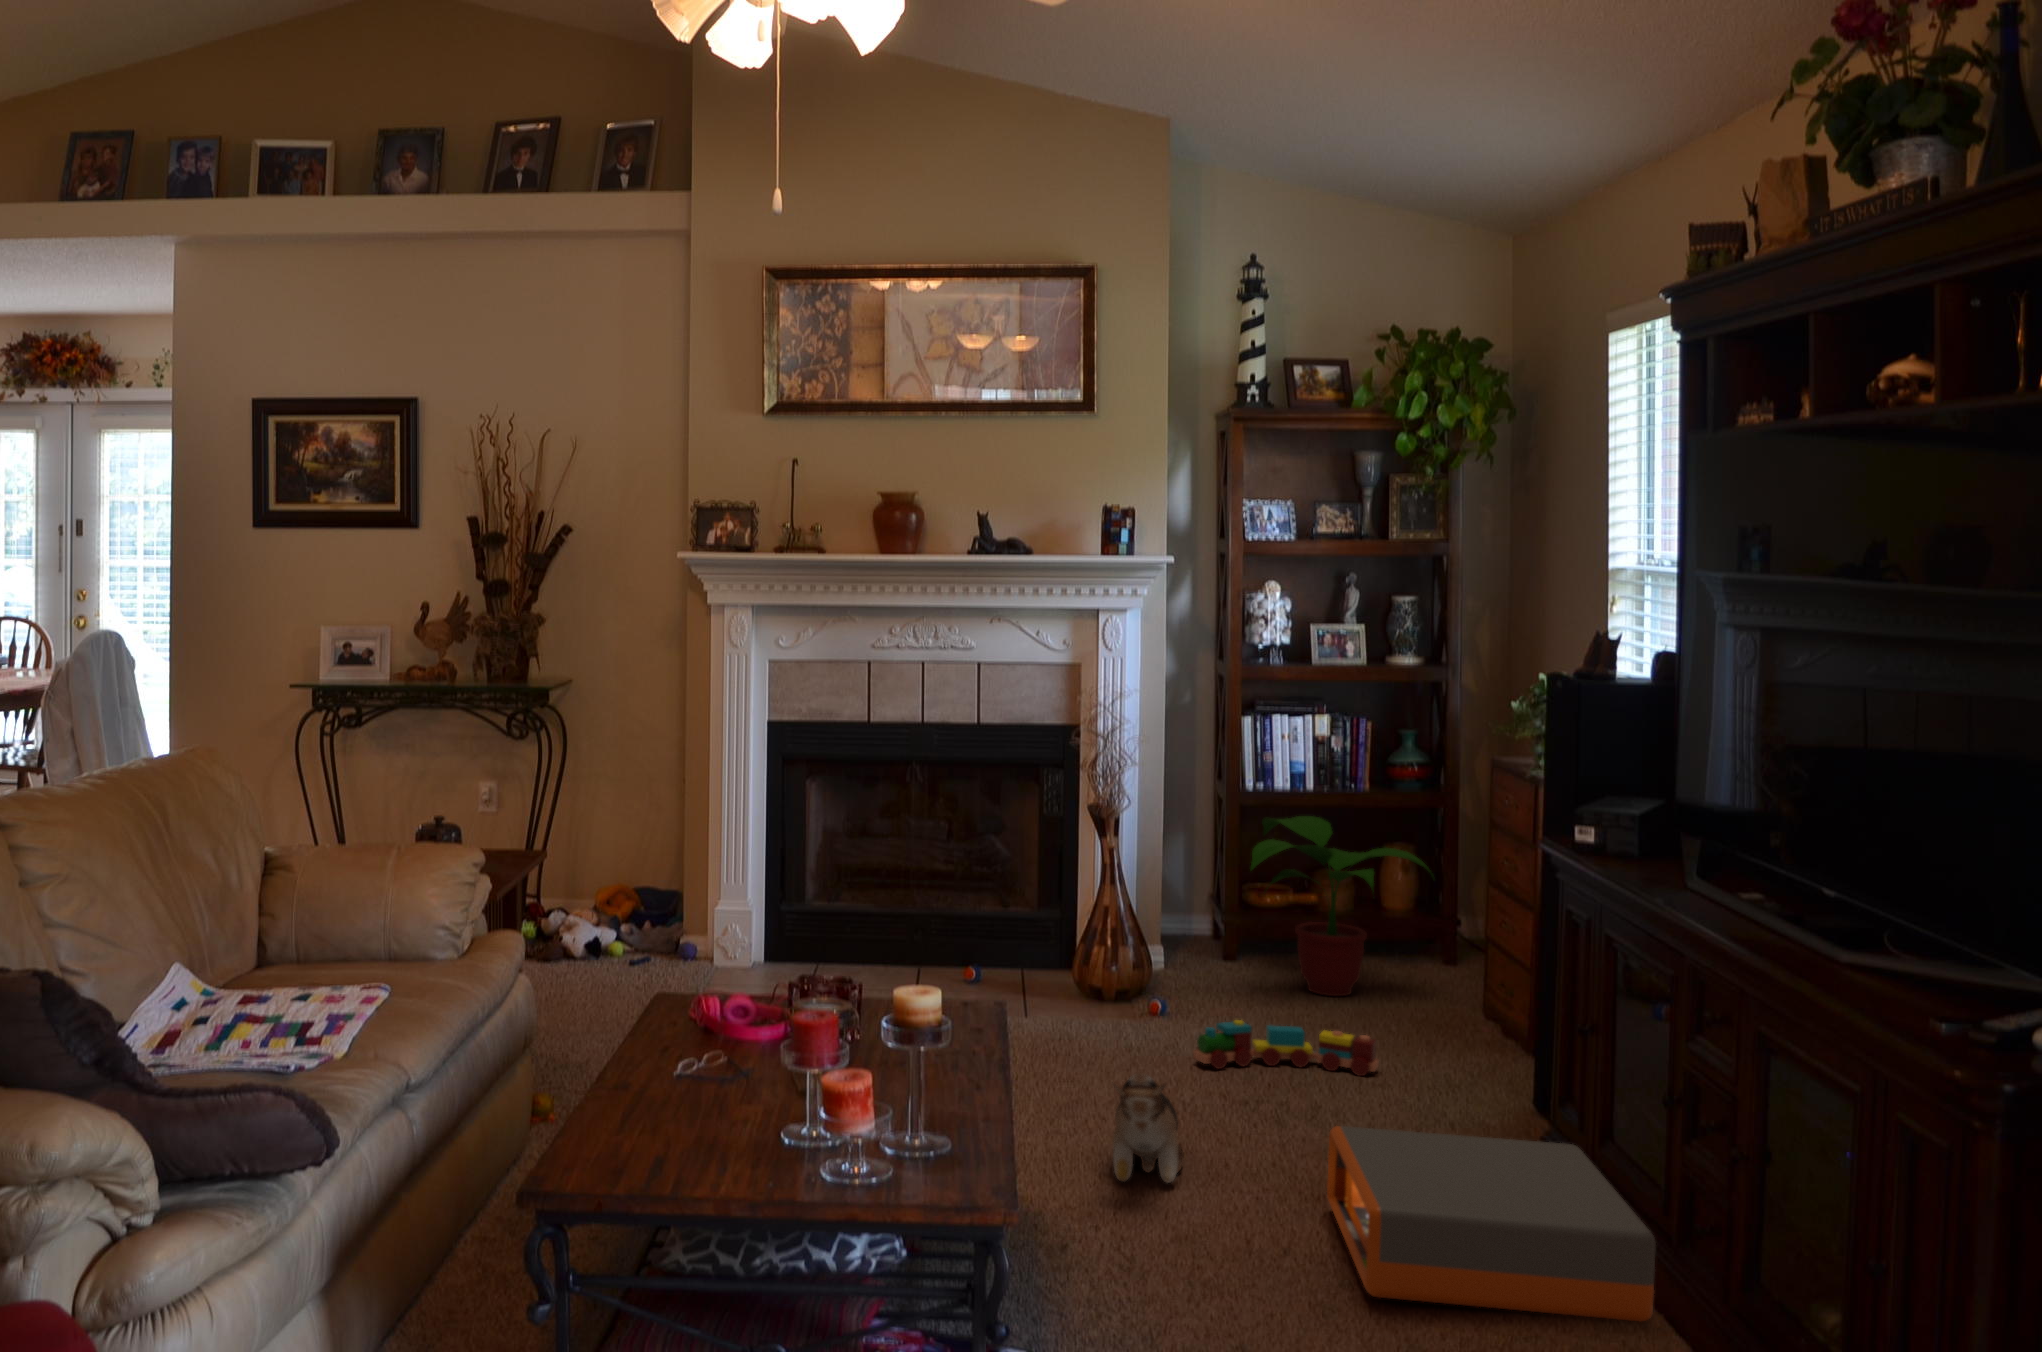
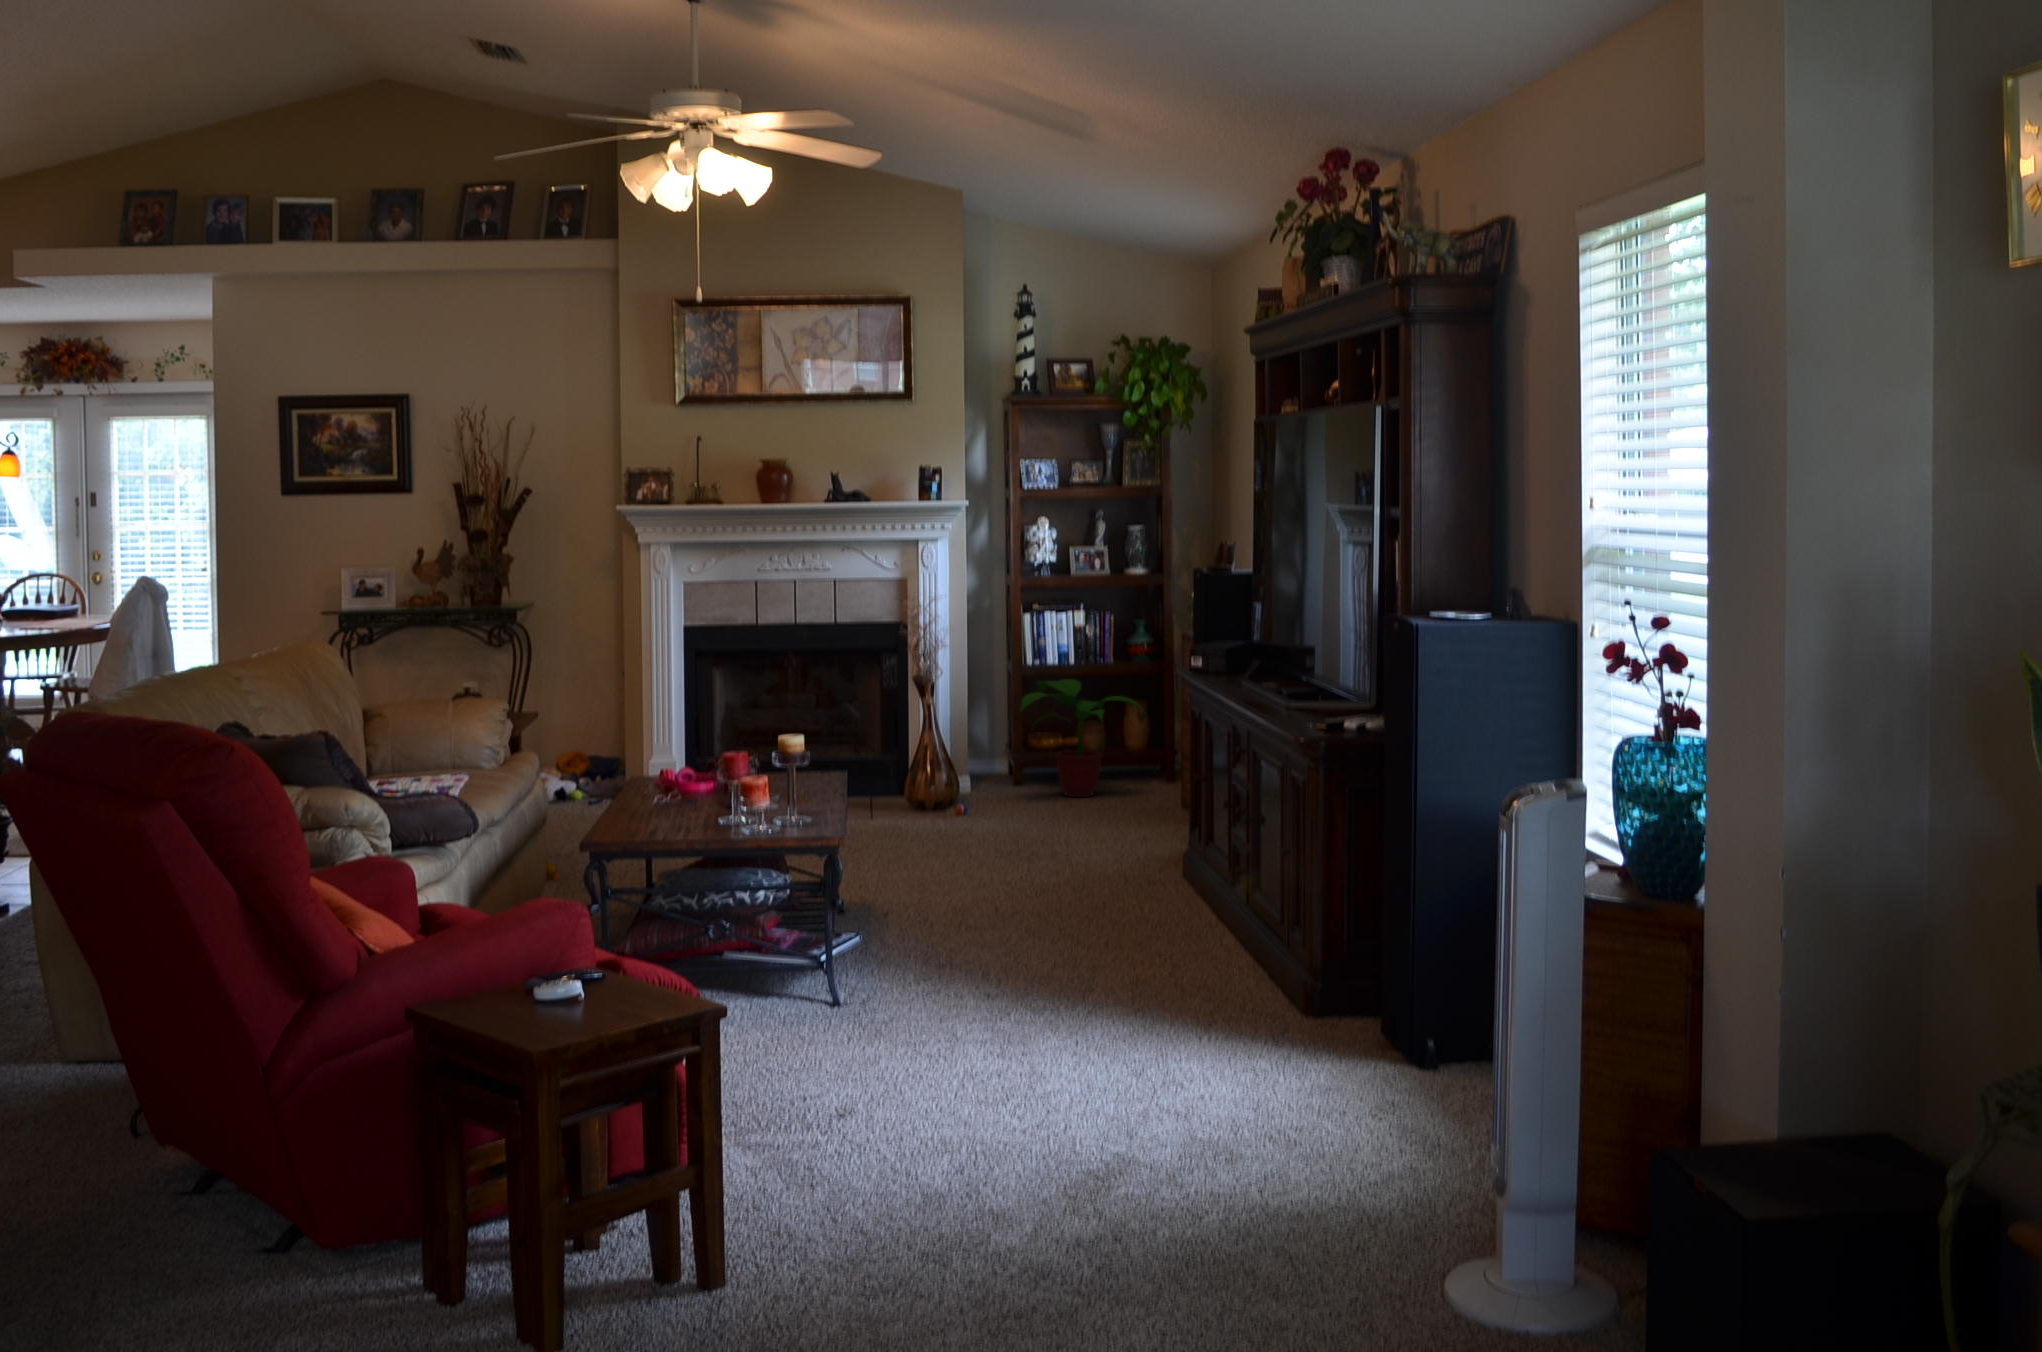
toy train: present [1193,1020,1379,1076] -> none [973,801,1091,831]
plush toy: present [1113,1073,1184,1183] -> none [901,809,951,878]
storage box: present [1327,1126,1656,1321] -> none [1030,831,1190,910]

